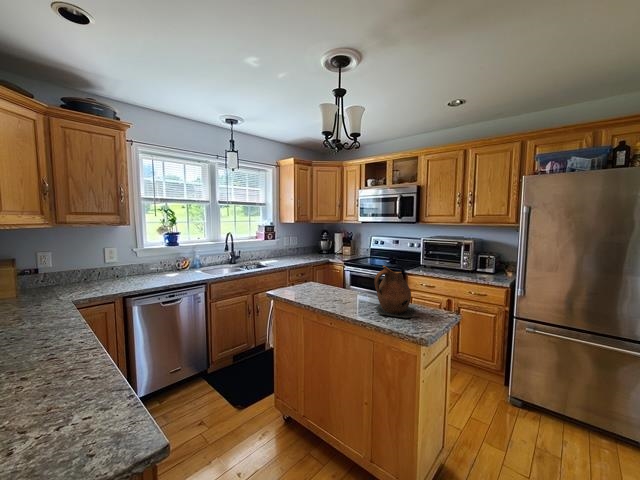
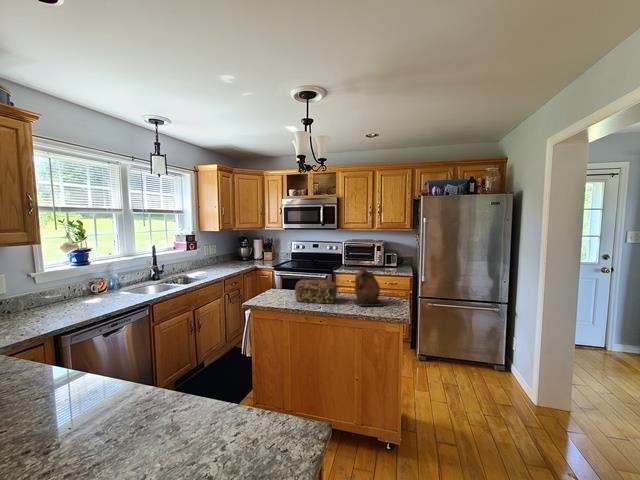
bread loaf: none [313,274,363,306] -> present [295,279,337,303]

